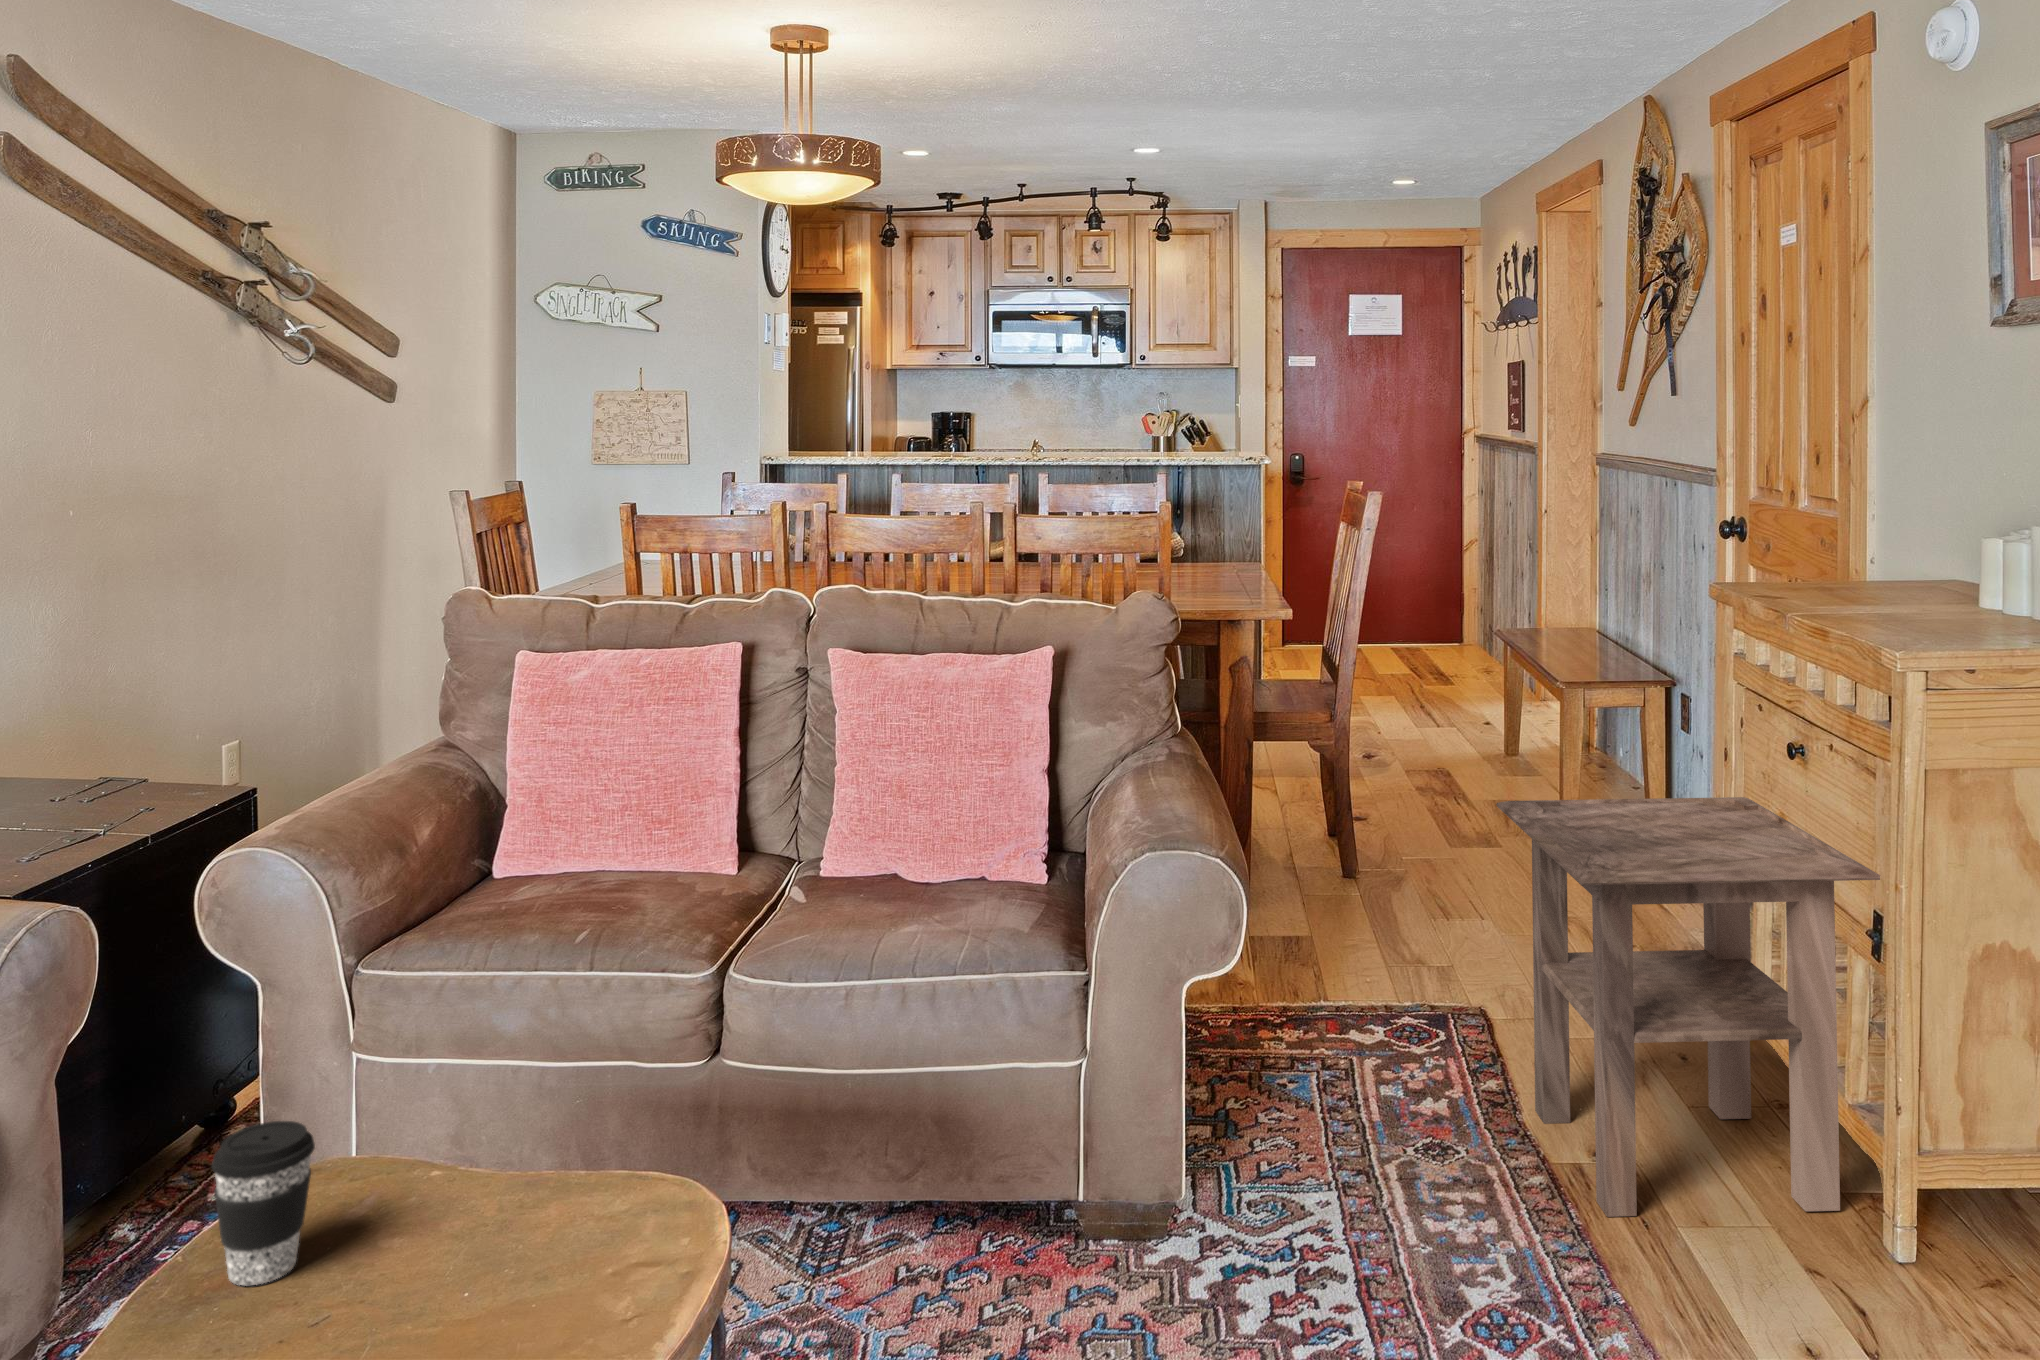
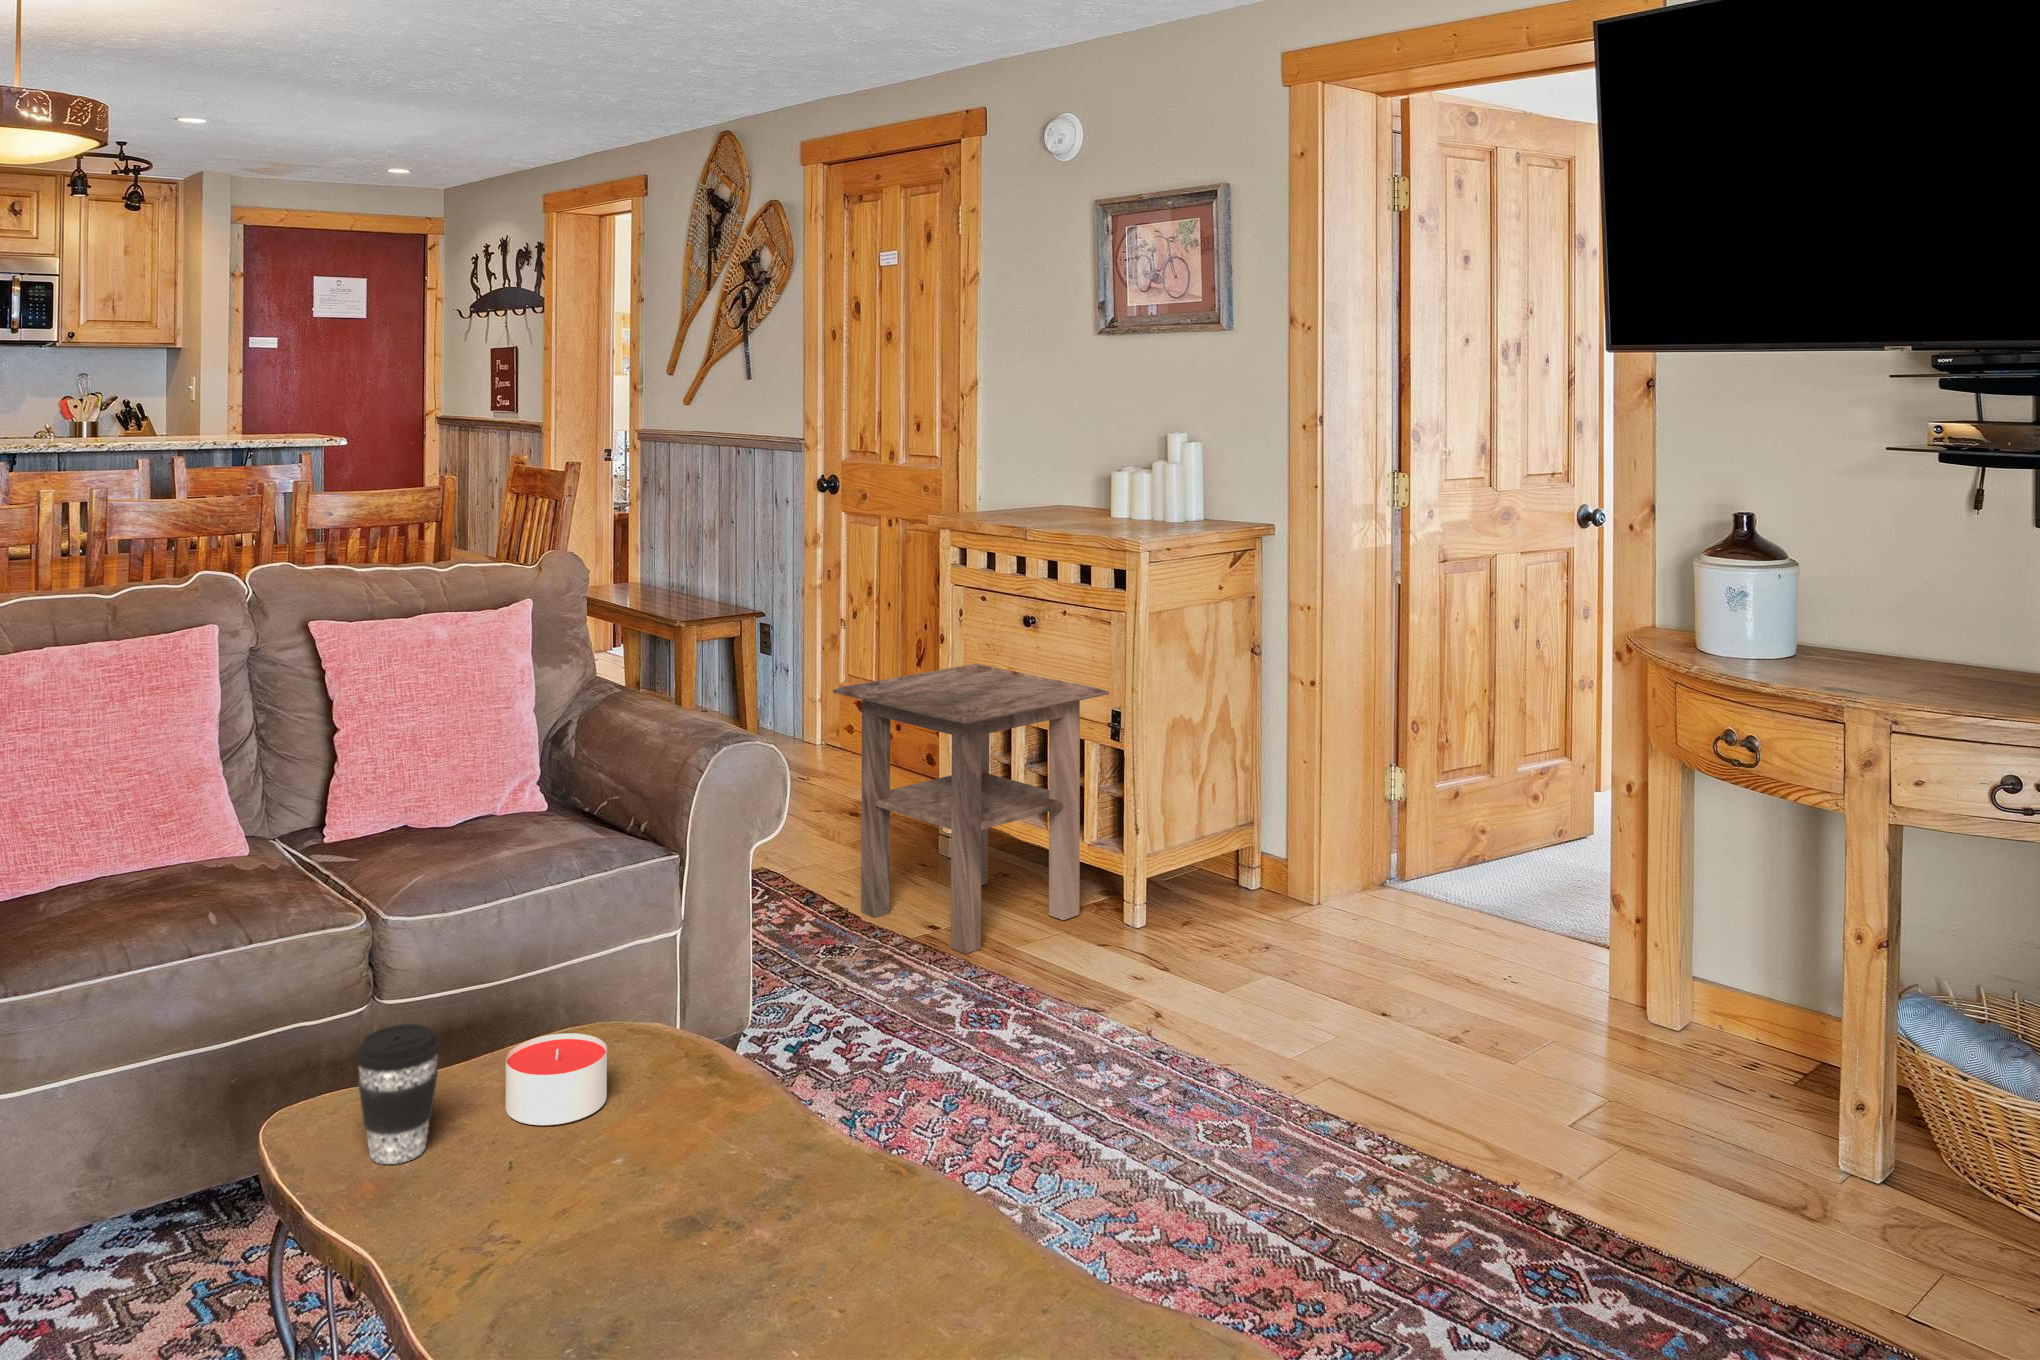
candle: none [388,1182,517,1304] -> present [506,1033,607,1125]

